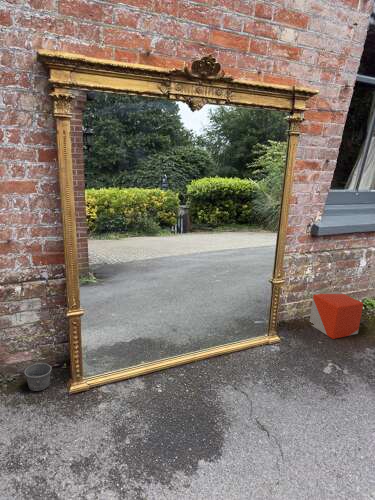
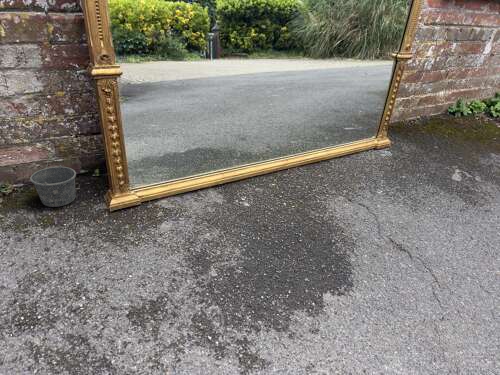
stool: present [310,291,363,339] -> none [414,86,493,143]

